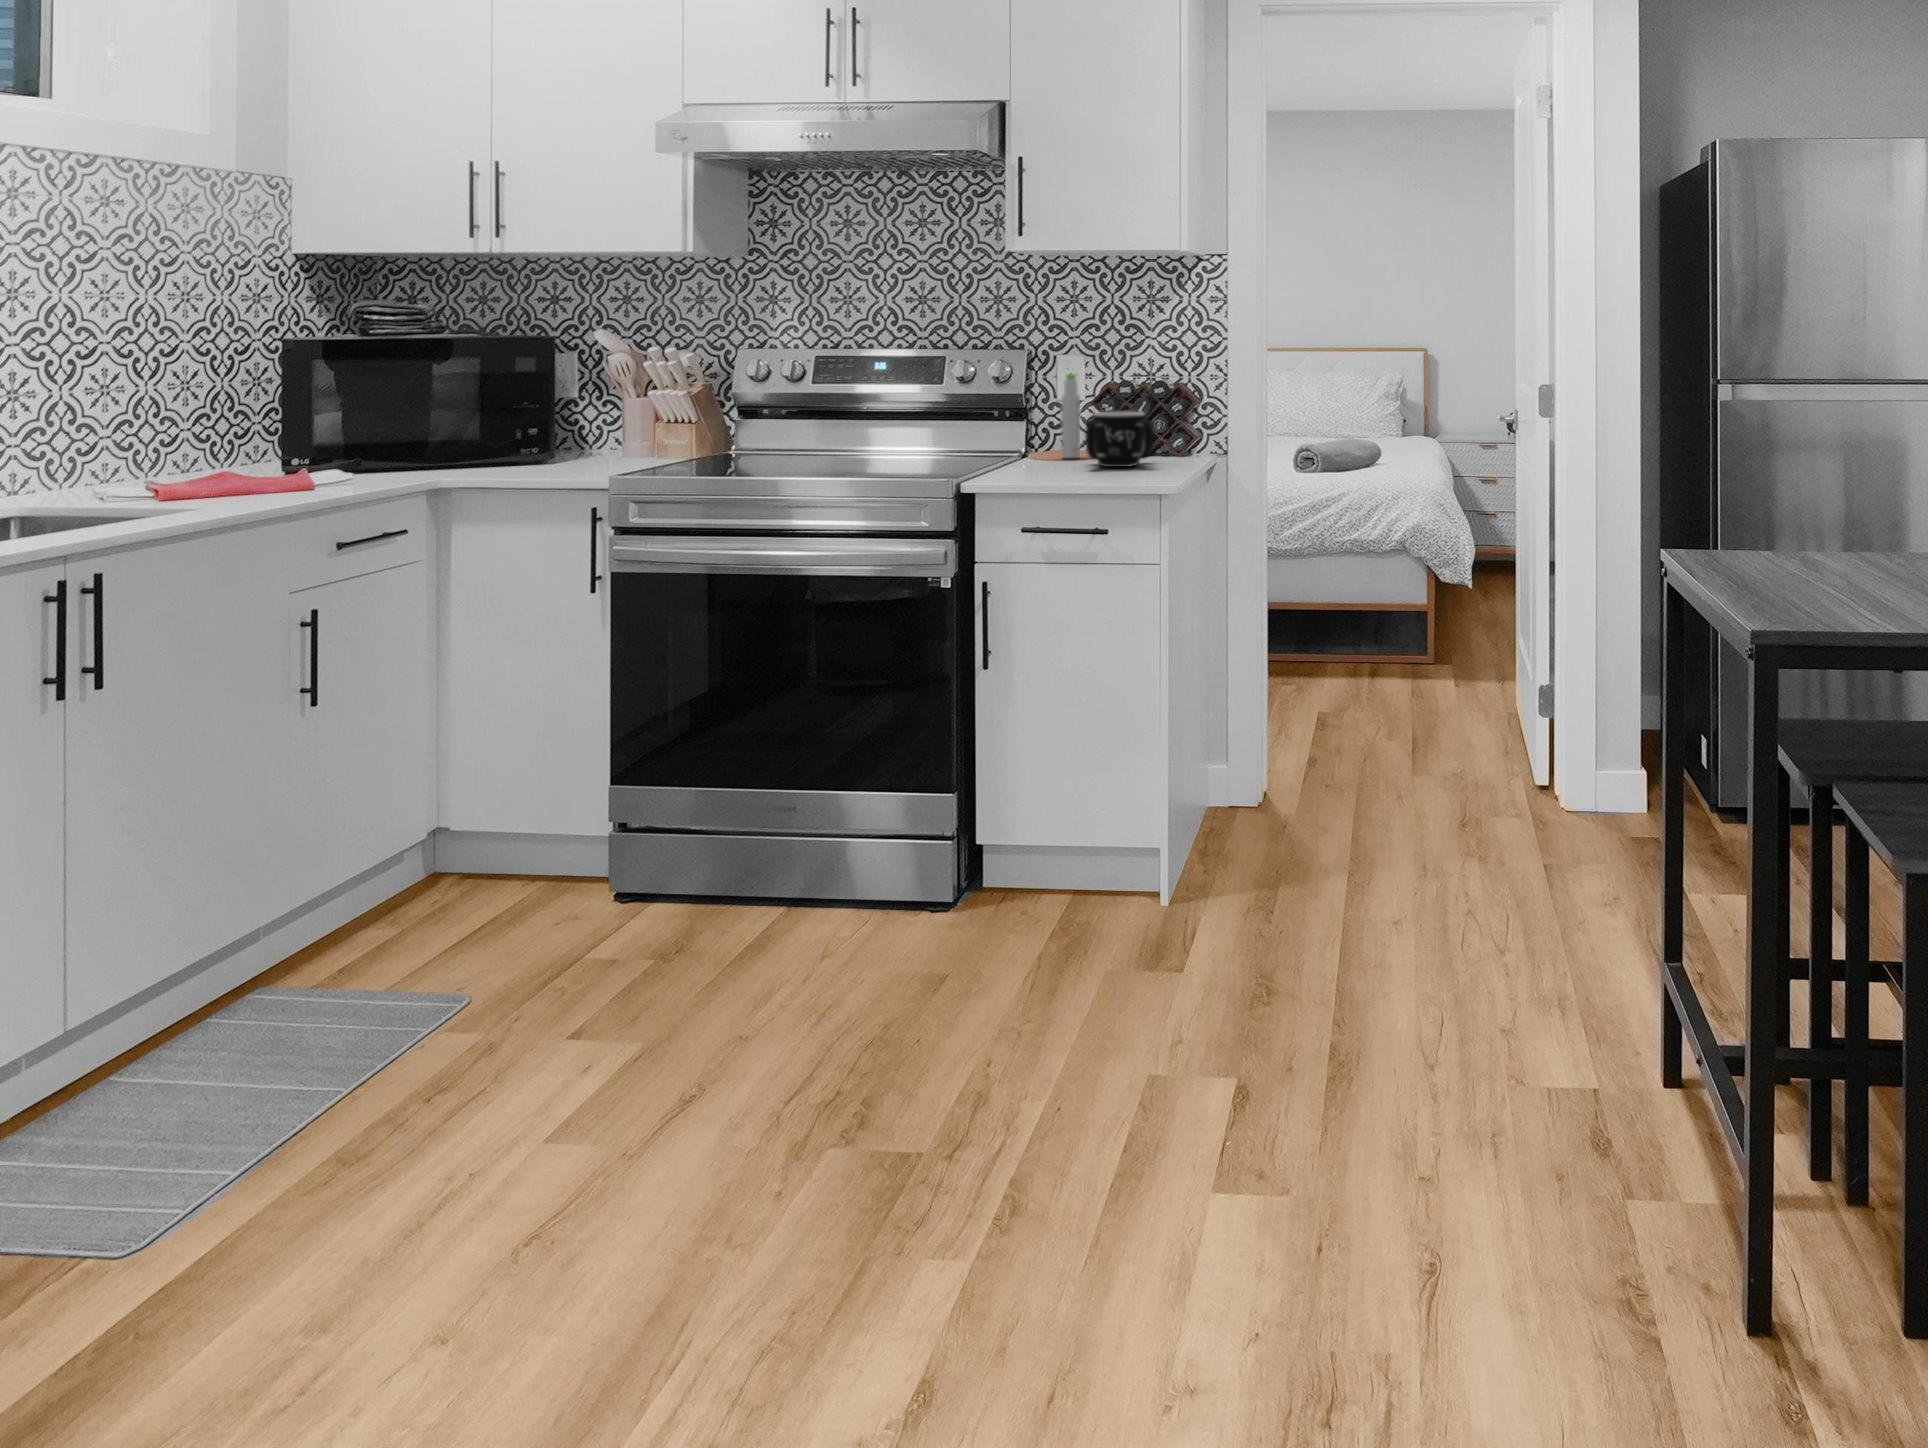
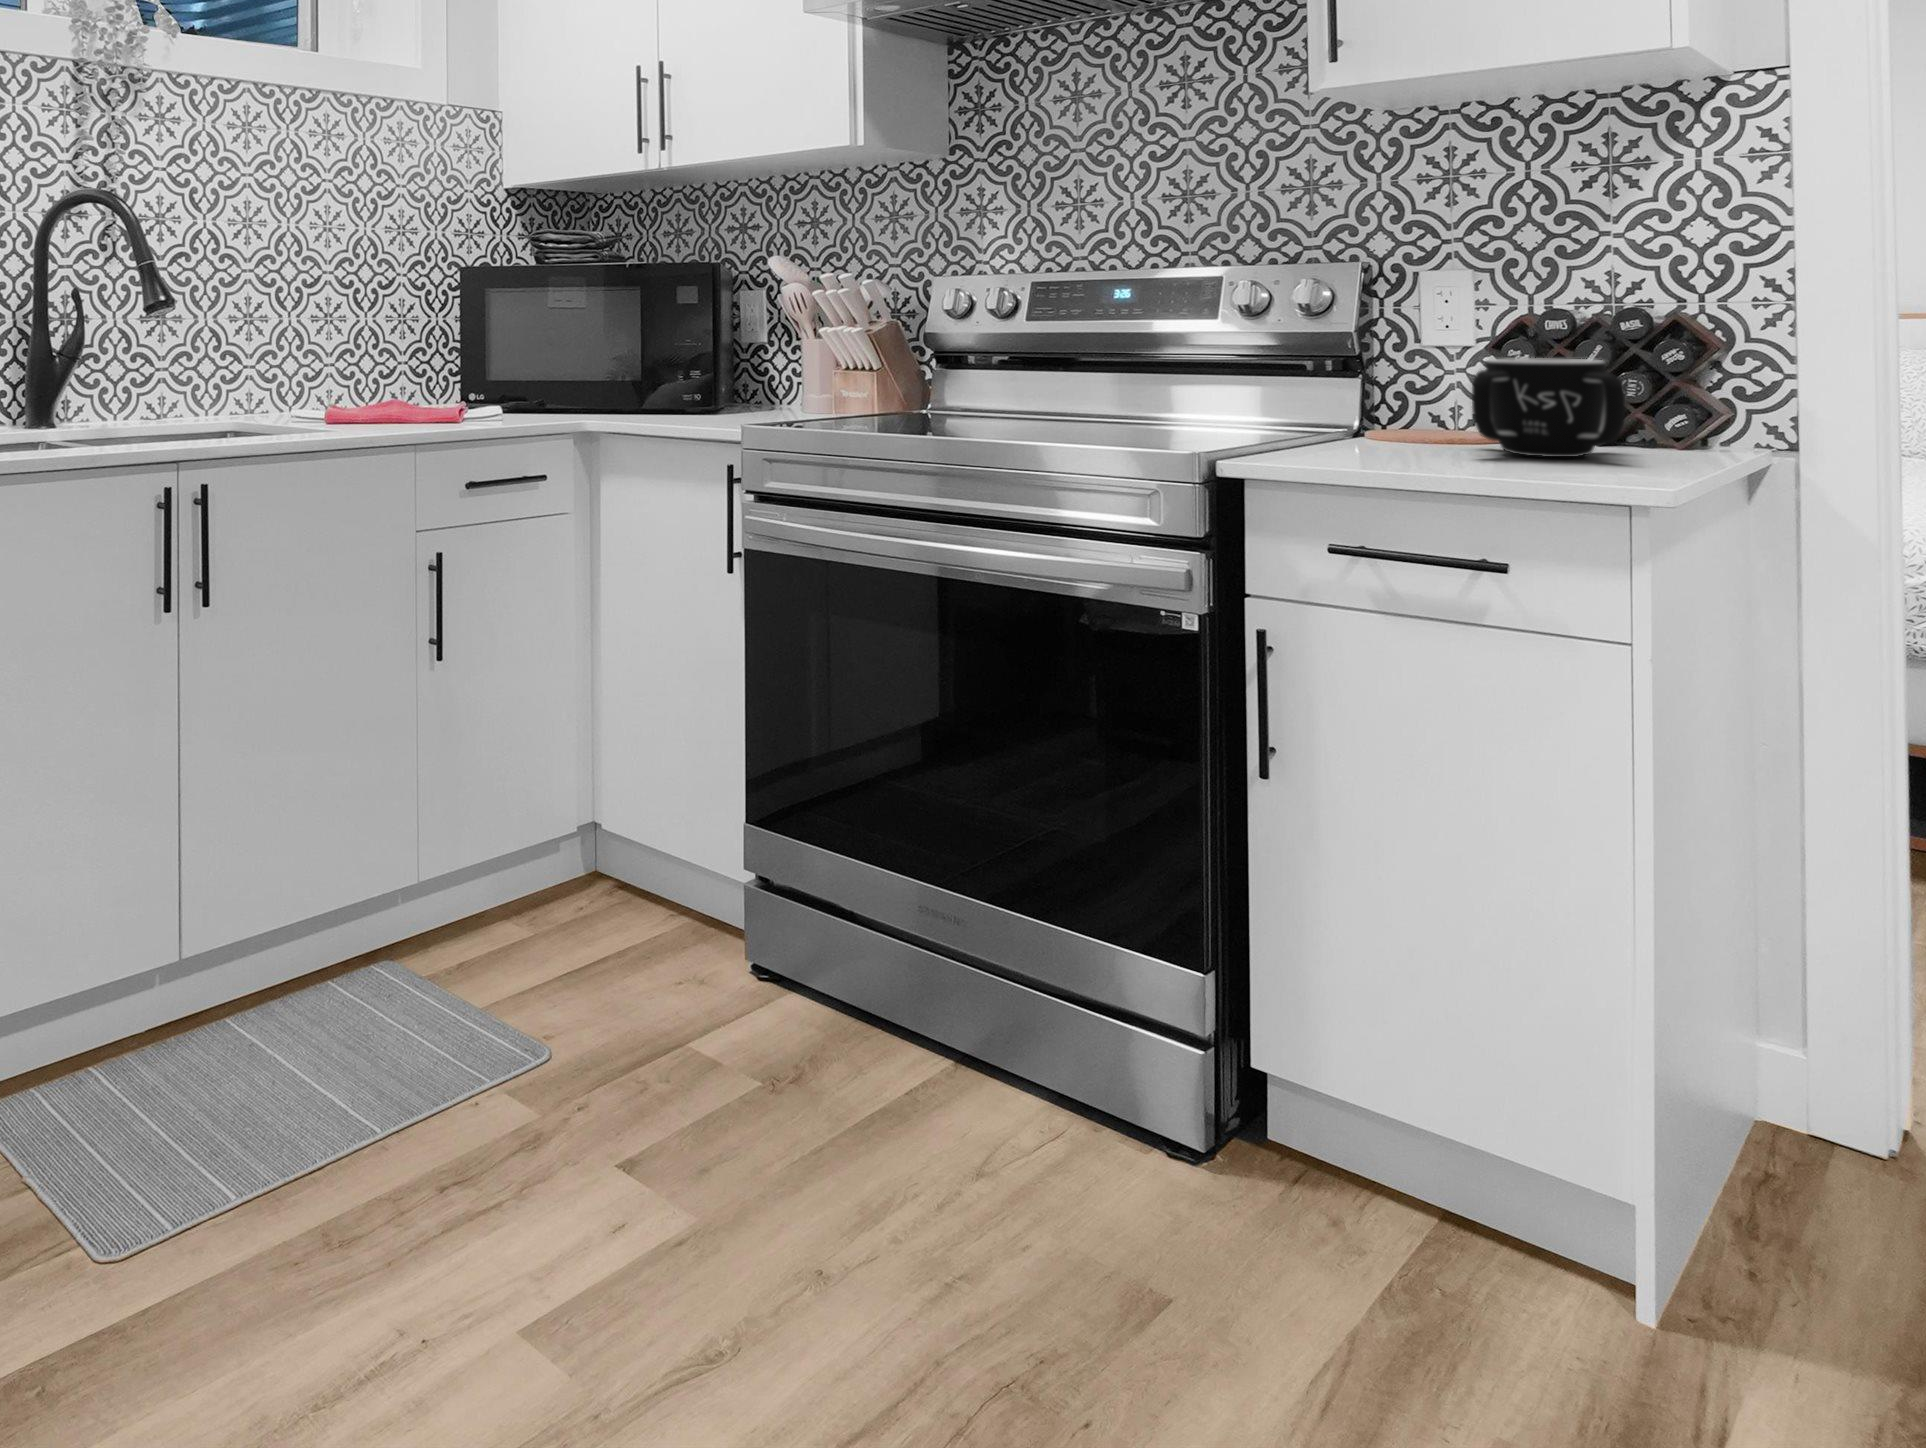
bottle: present [1062,374,1080,458] -> none [1426,296,1465,437]

